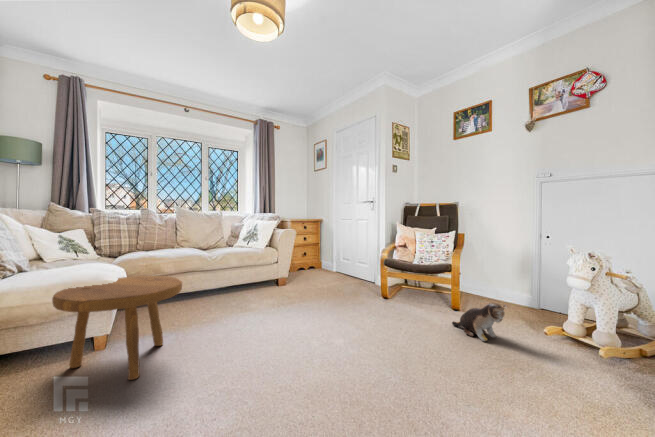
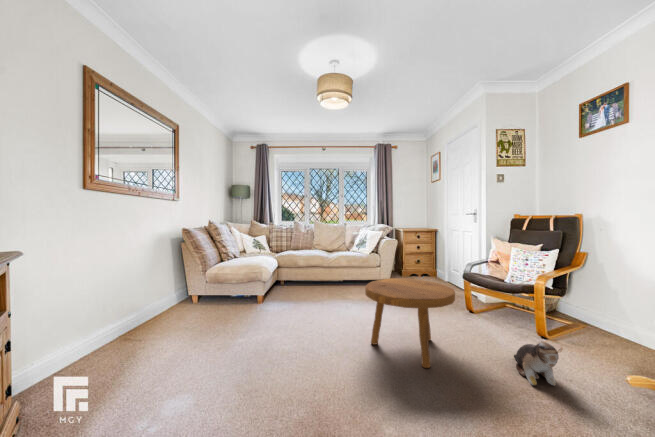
footstool: present [52,276,182,380] -> present [365,278,455,368]

